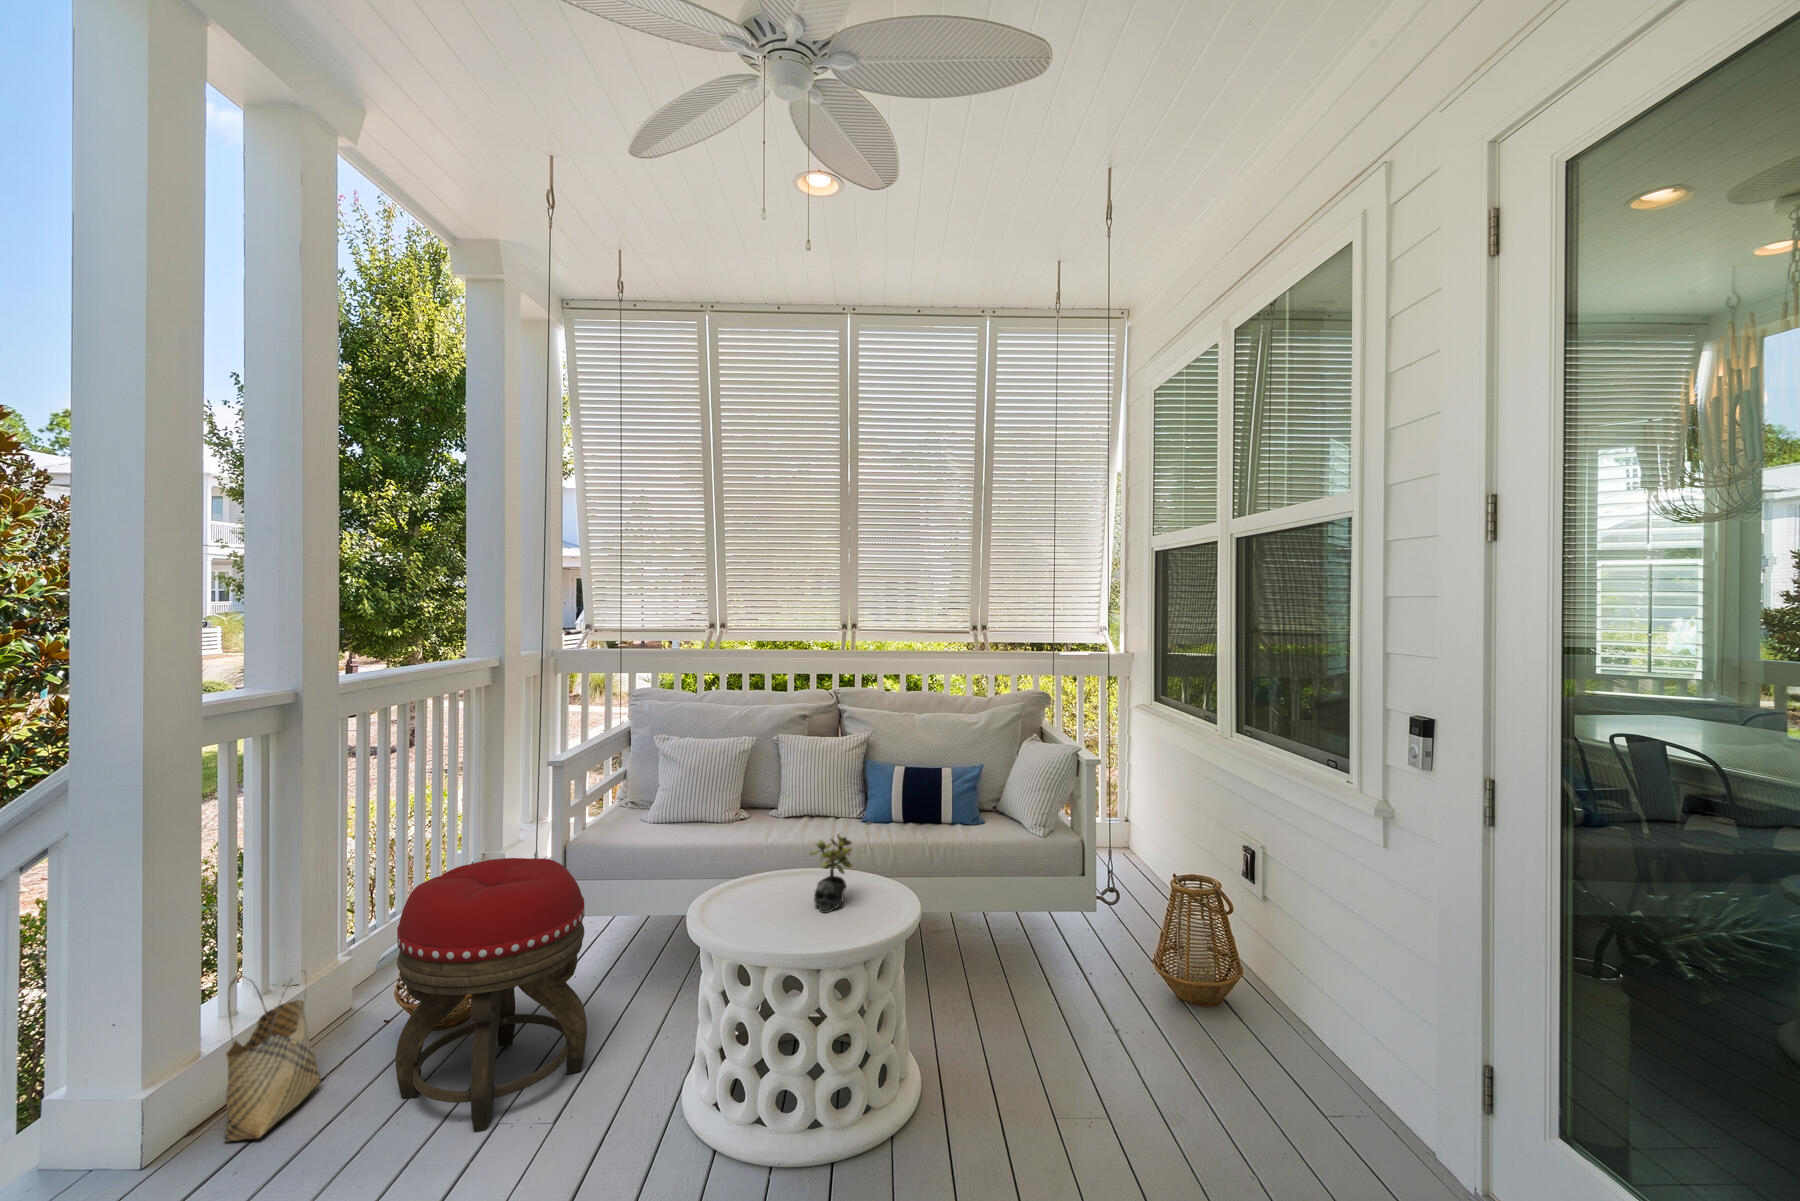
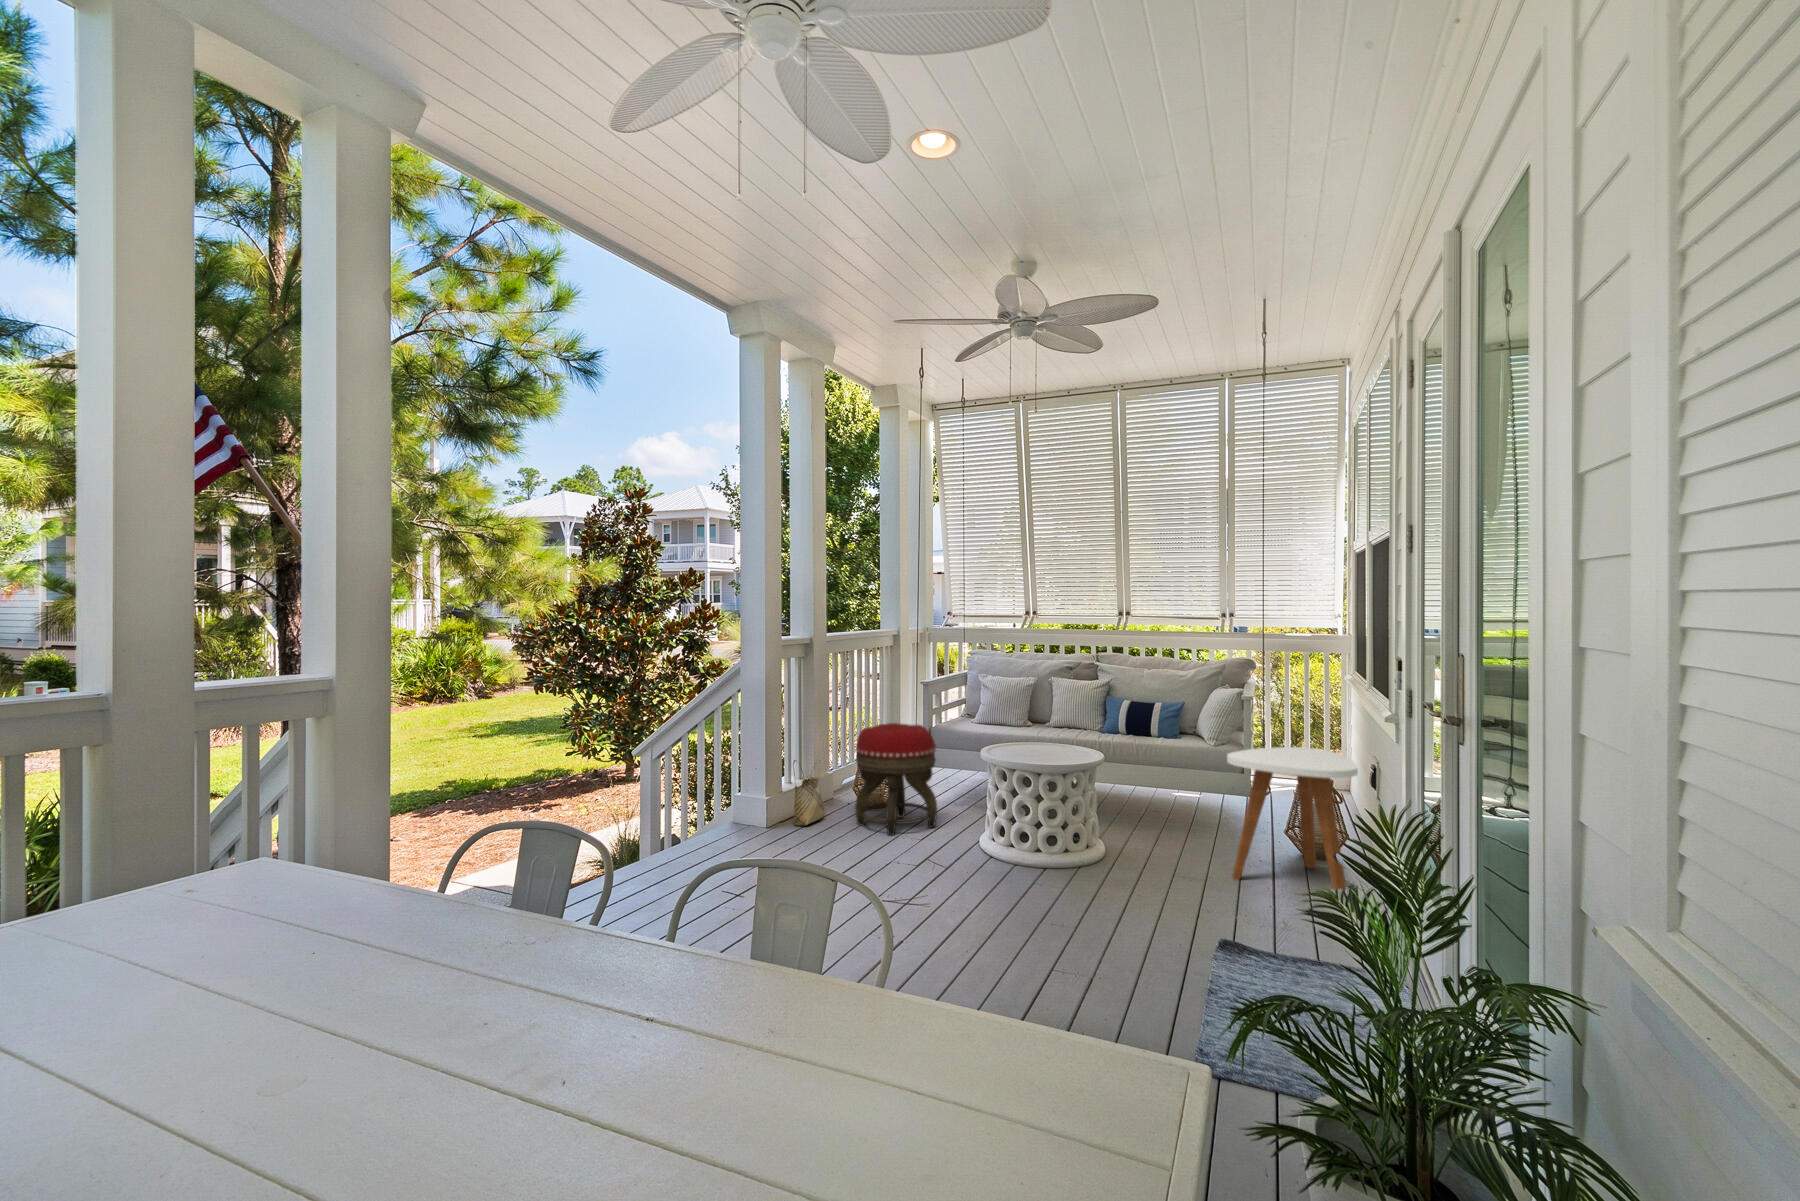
succulent plant: present [810,835,852,913] -> none [1042,718,1066,756]
side table: none [1170,854,1411,1162] -> present [1227,747,1358,890]

